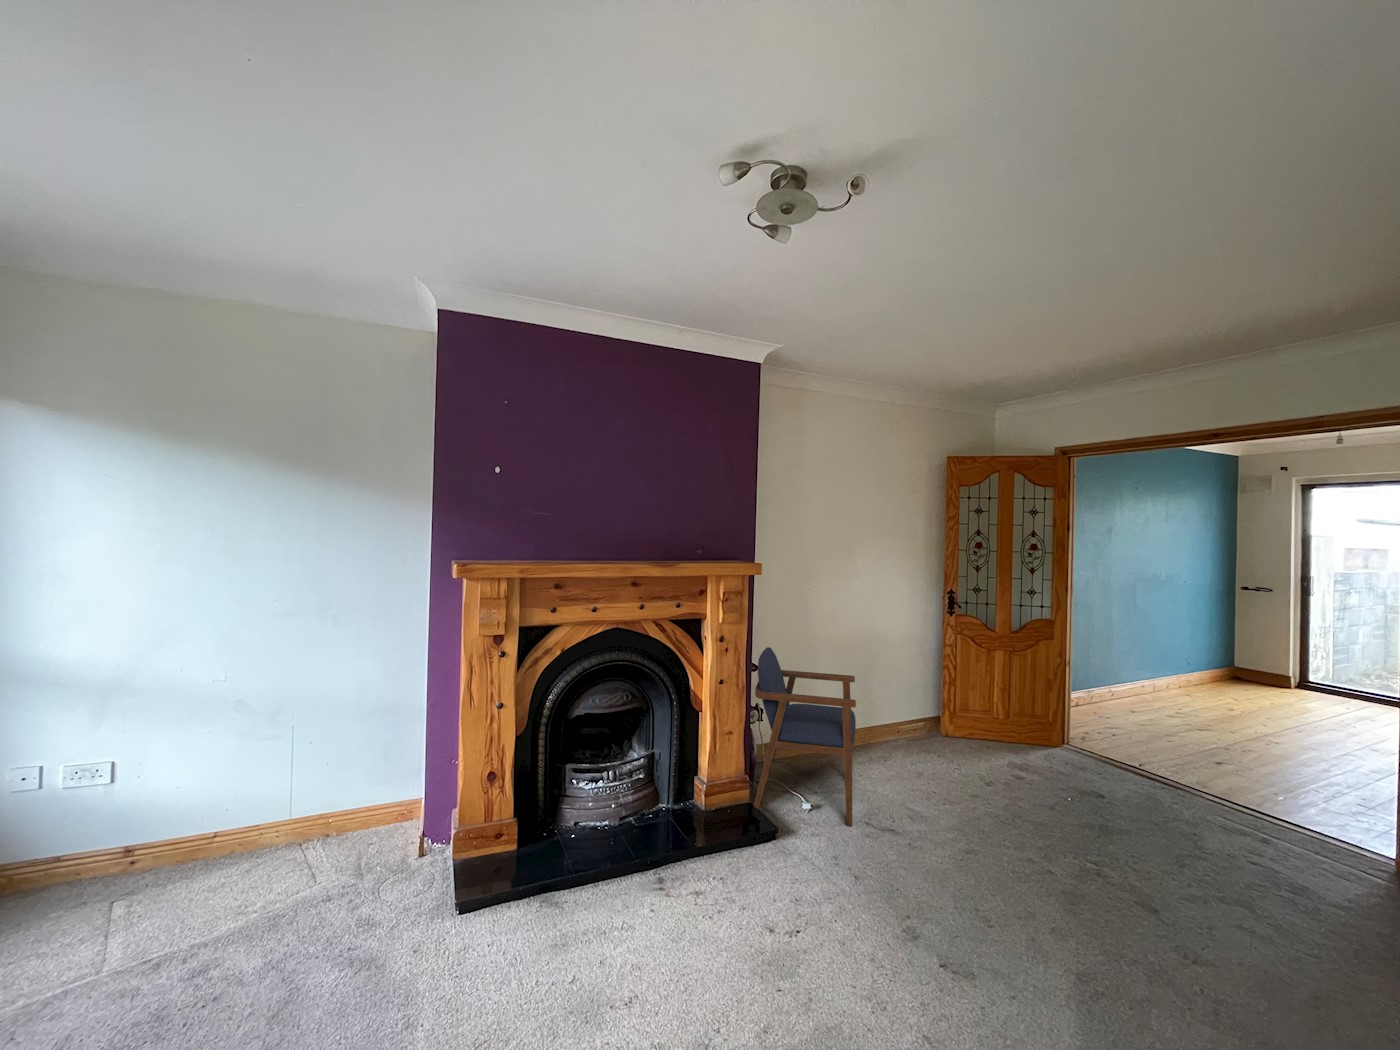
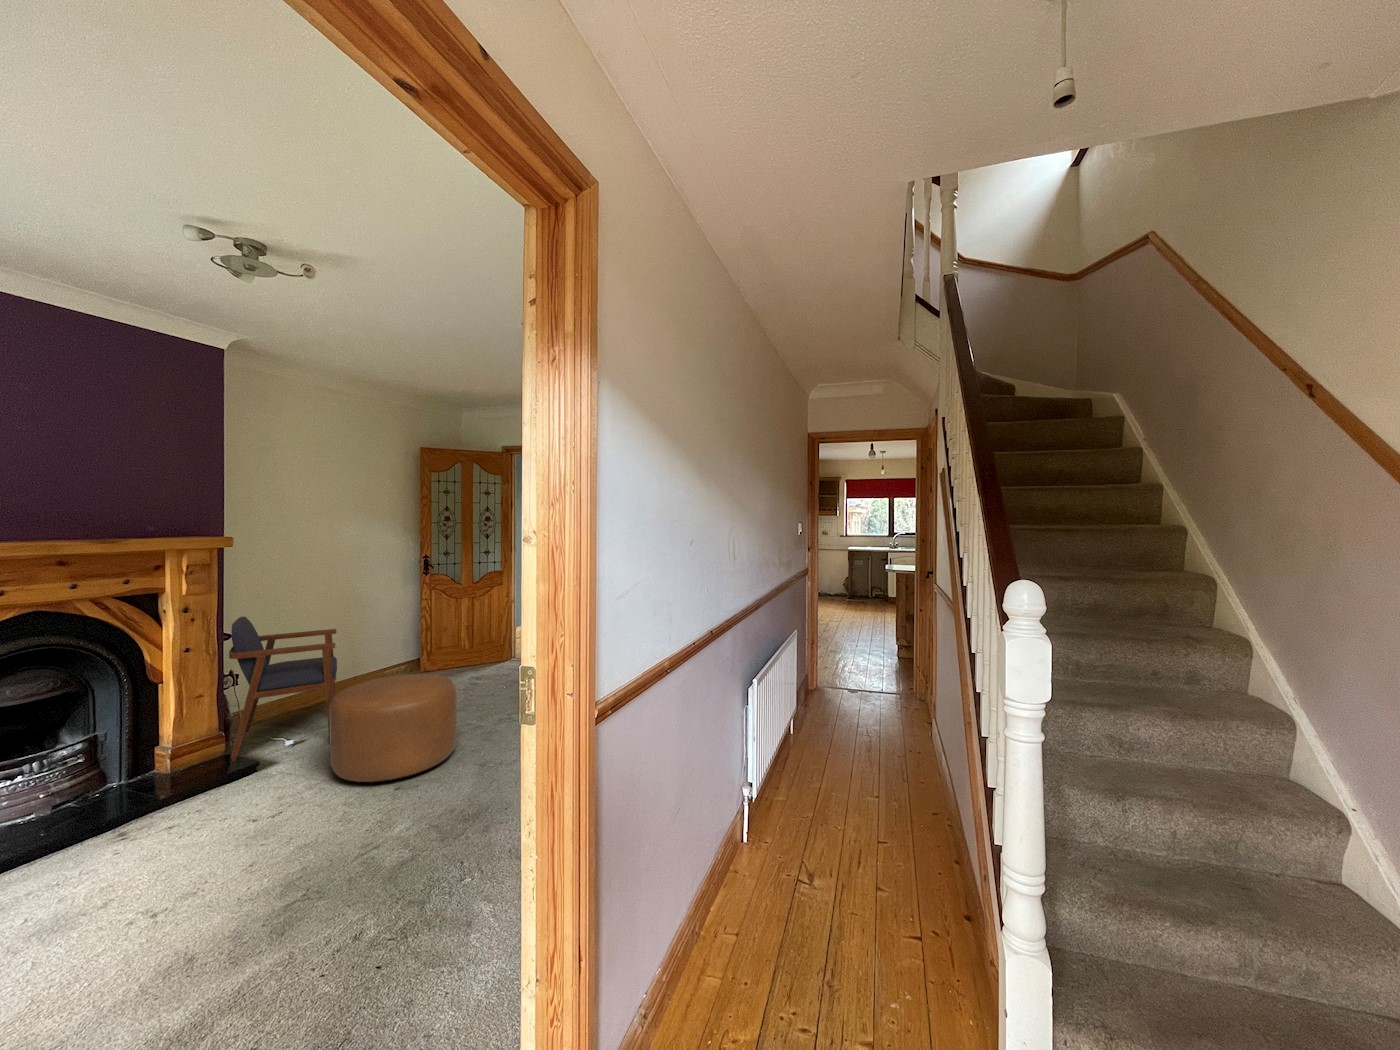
ottoman: none [851,767,1026,953] -> present [330,674,457,782]

